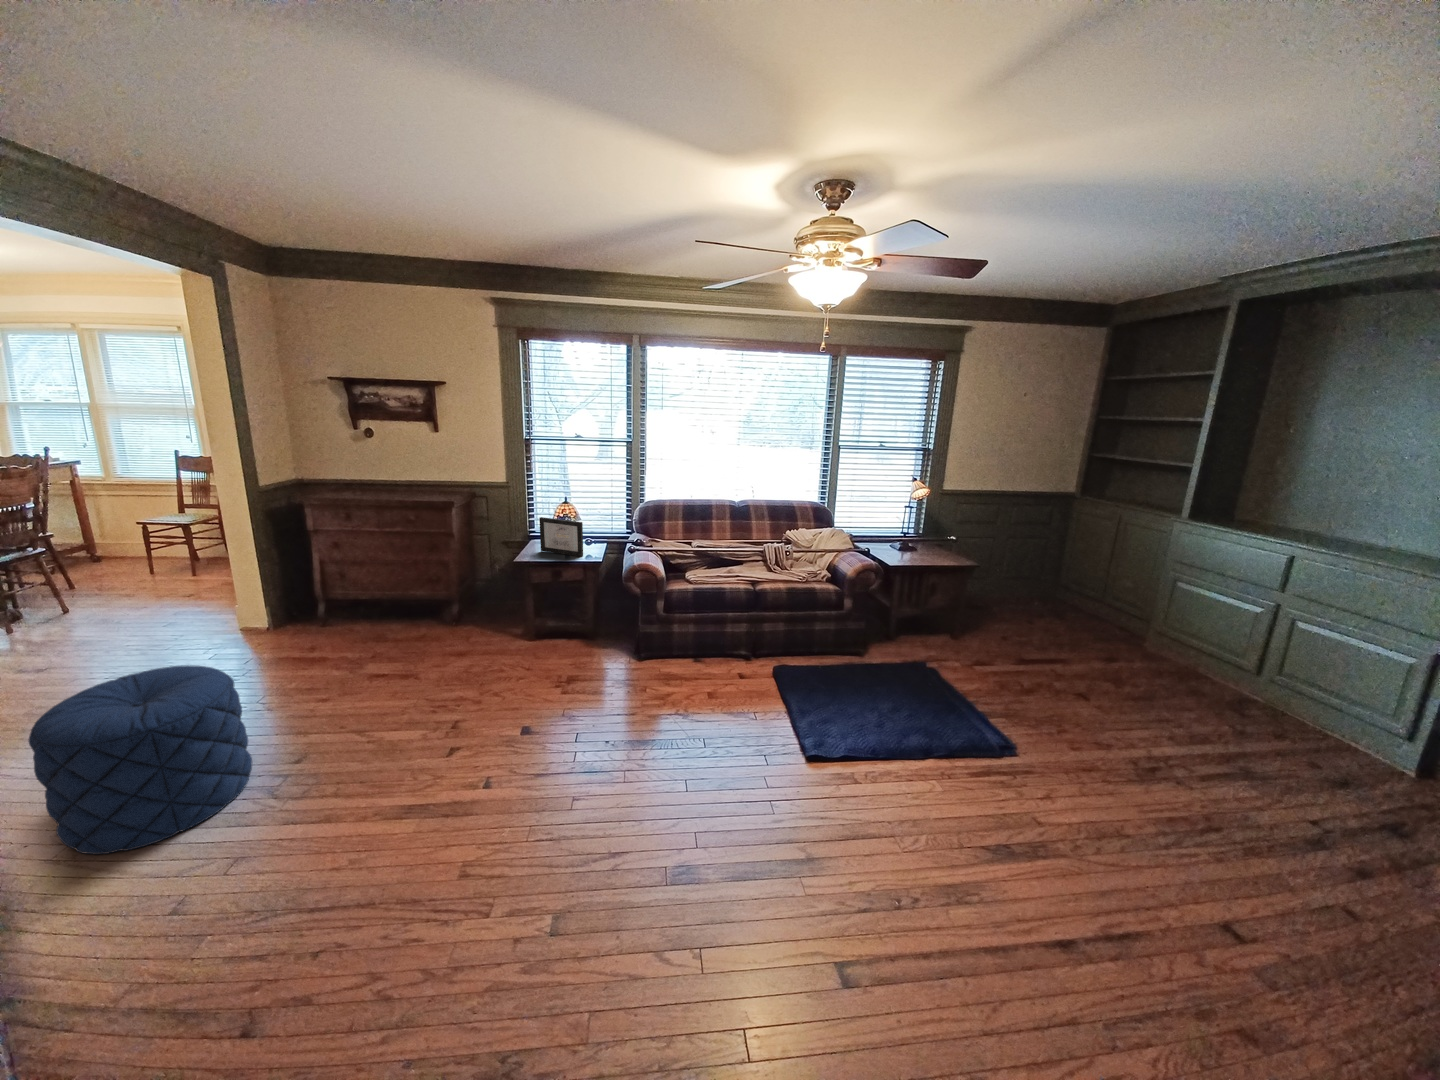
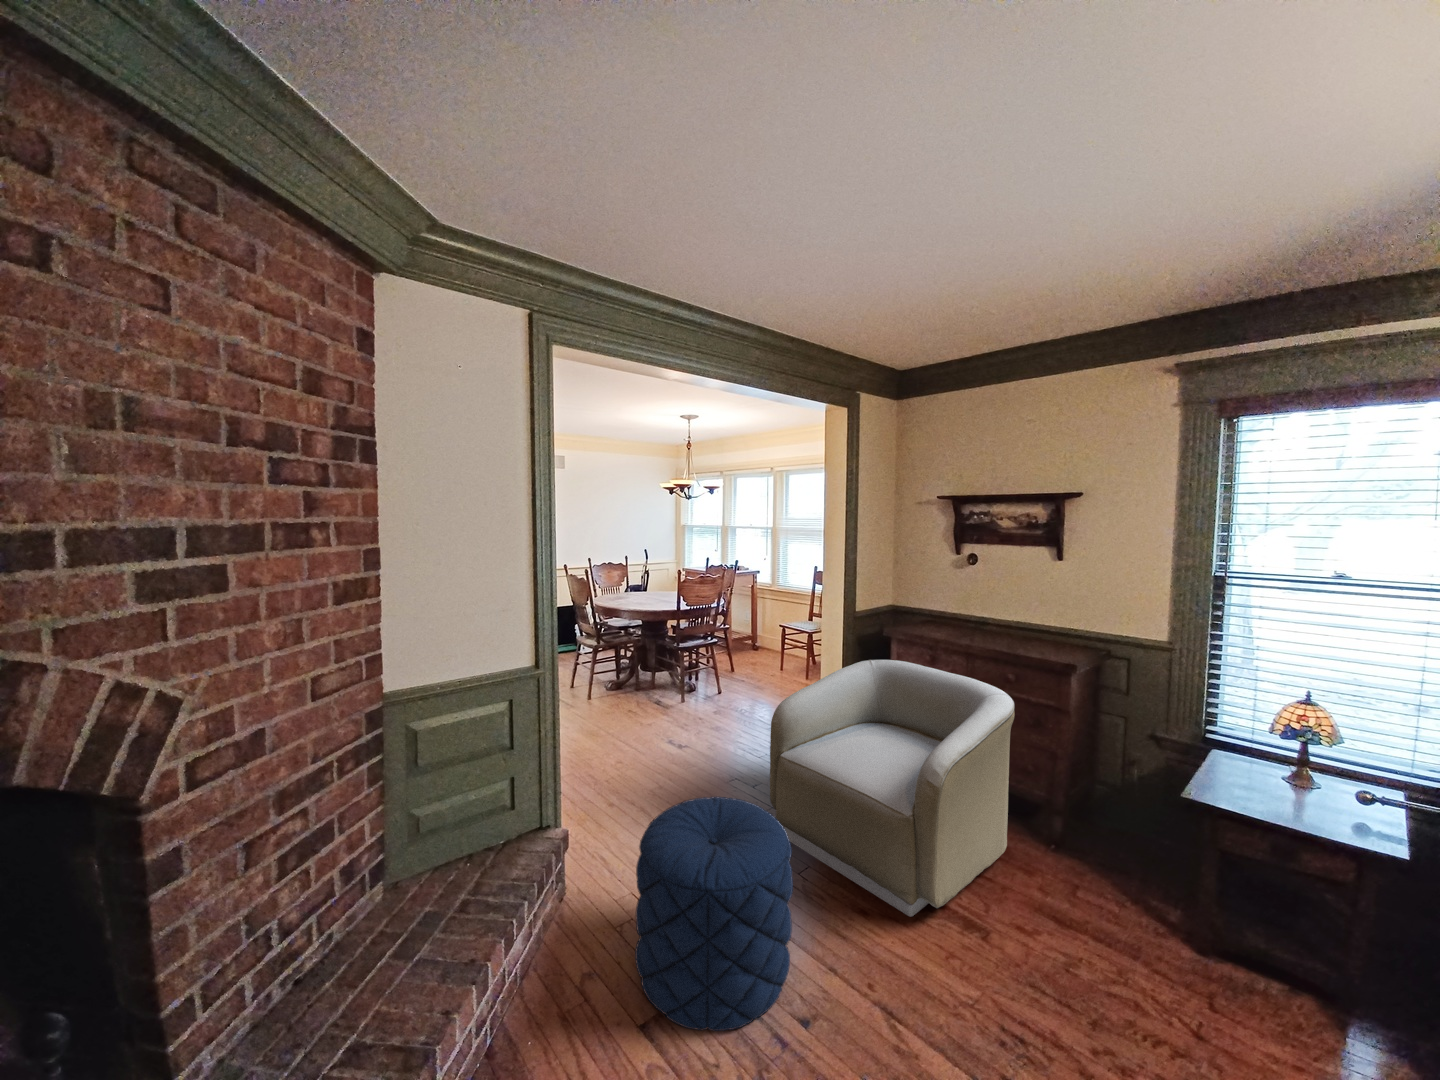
picture frame: present [539,517,583,557] -> none [1240,720,1370,830]
armchair: none [171,526,423,702] -> present [770,660,1015,917]

